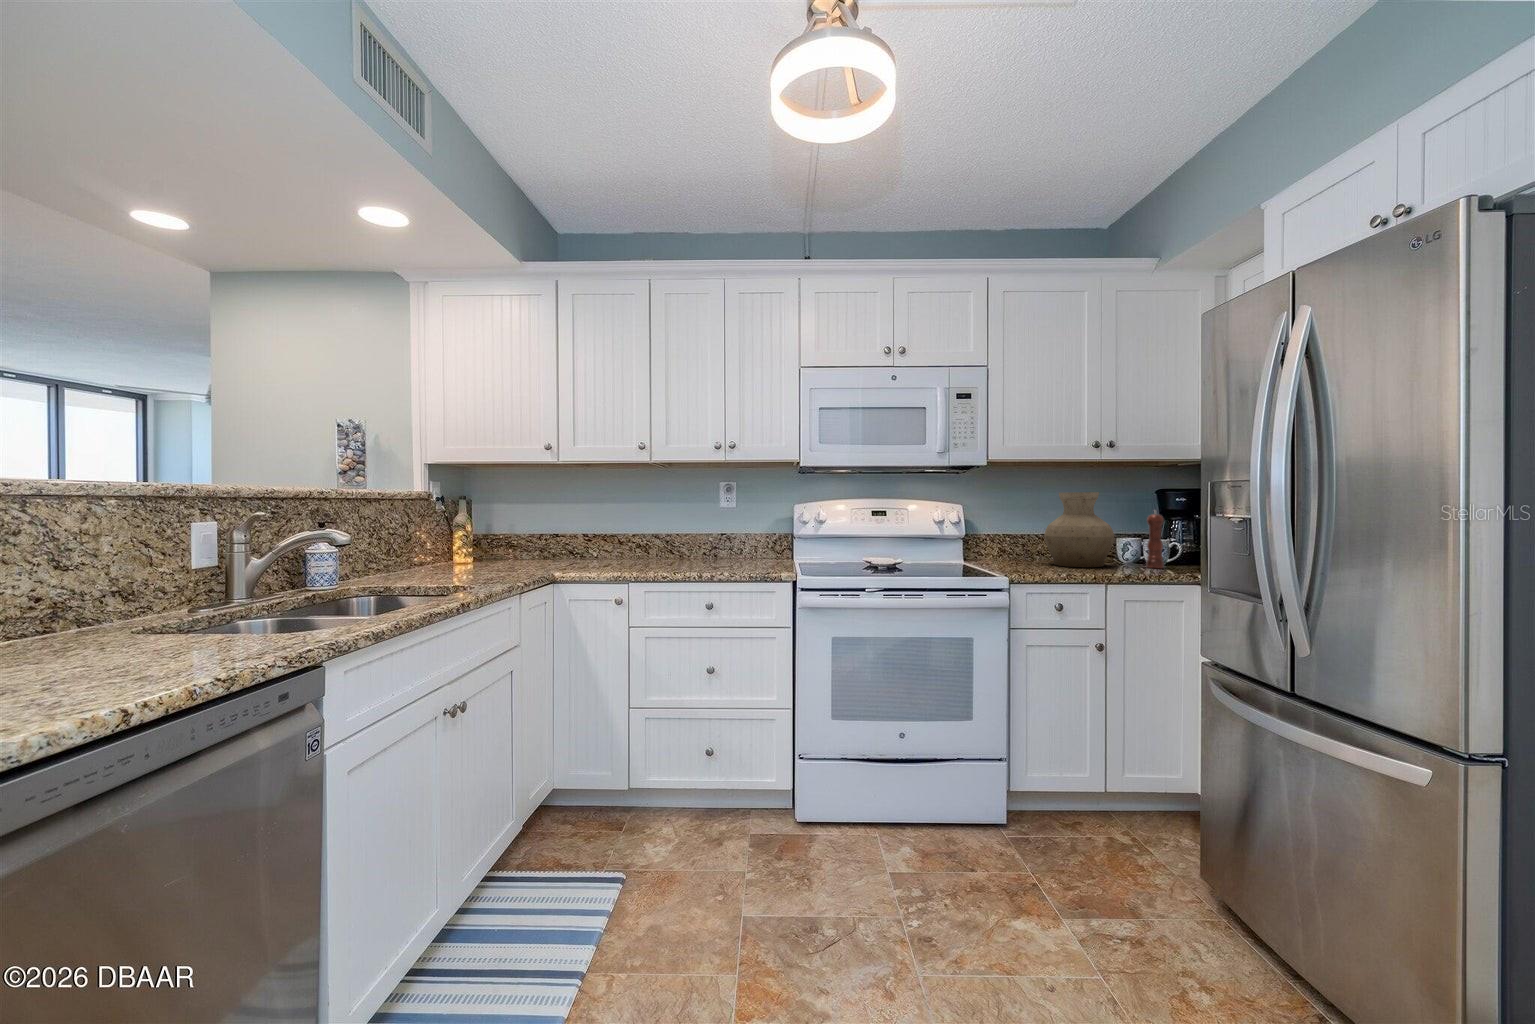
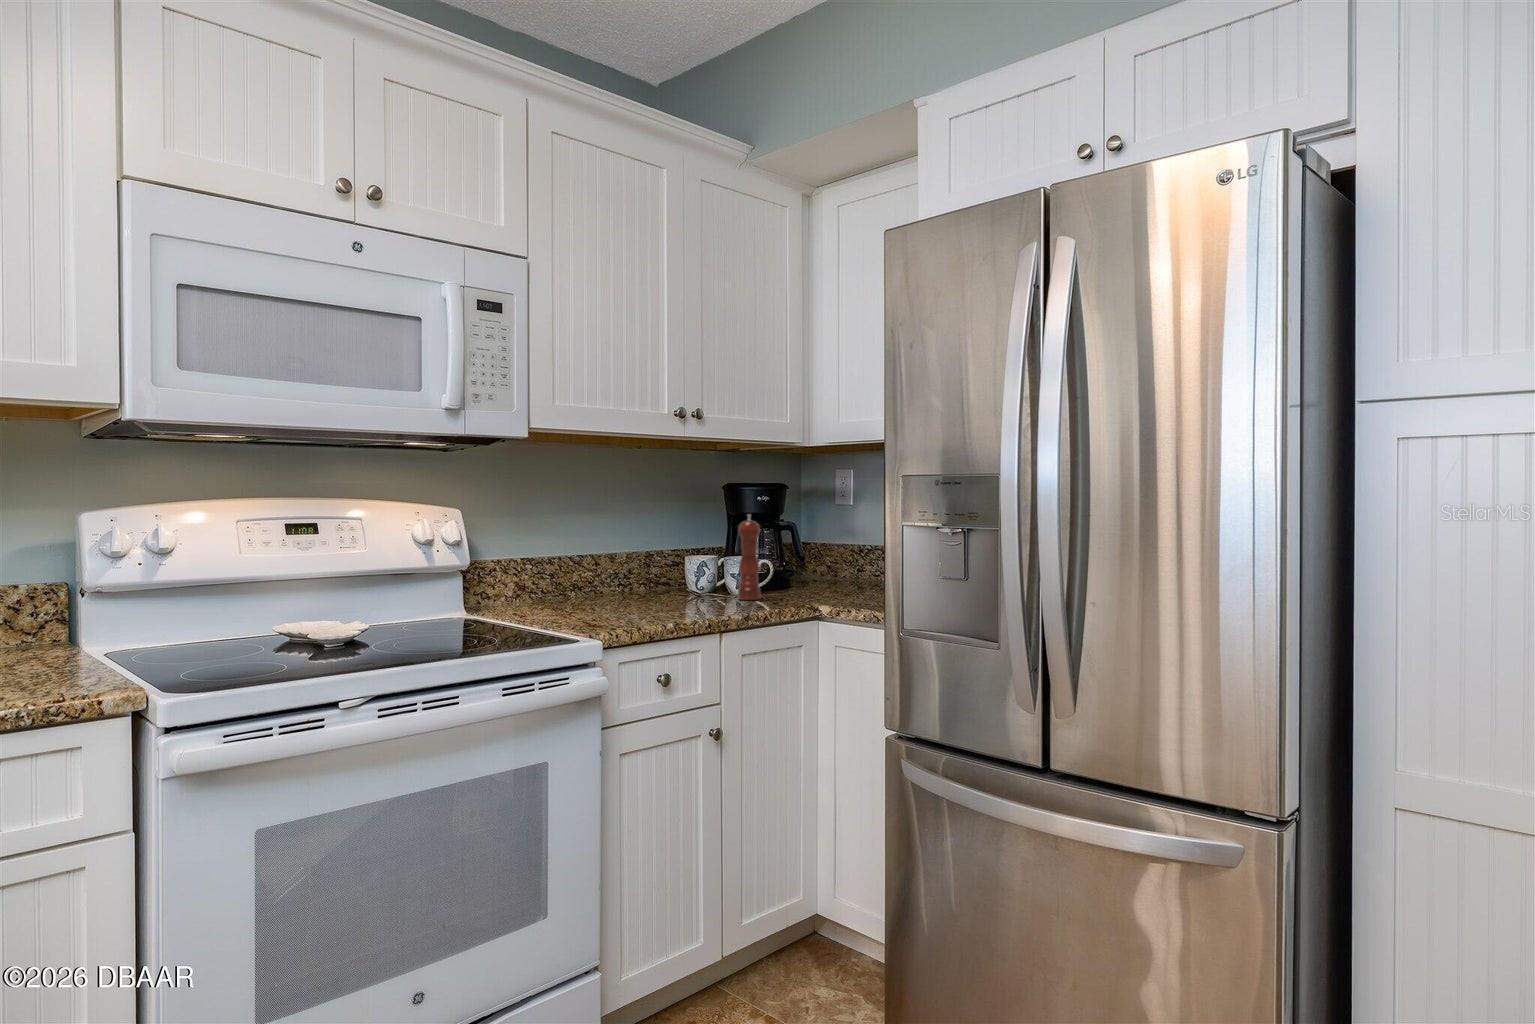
vase: present [1044,492,1115,567] -> none [601,488,702,608]

